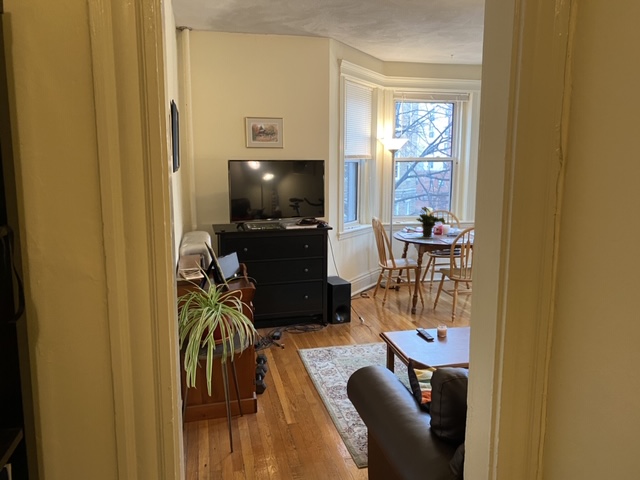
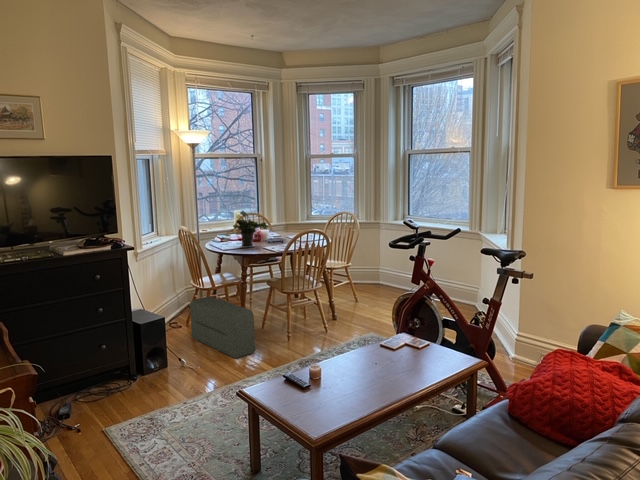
pouf: none [374,275,421,325] -> present [190,297,255,358]

